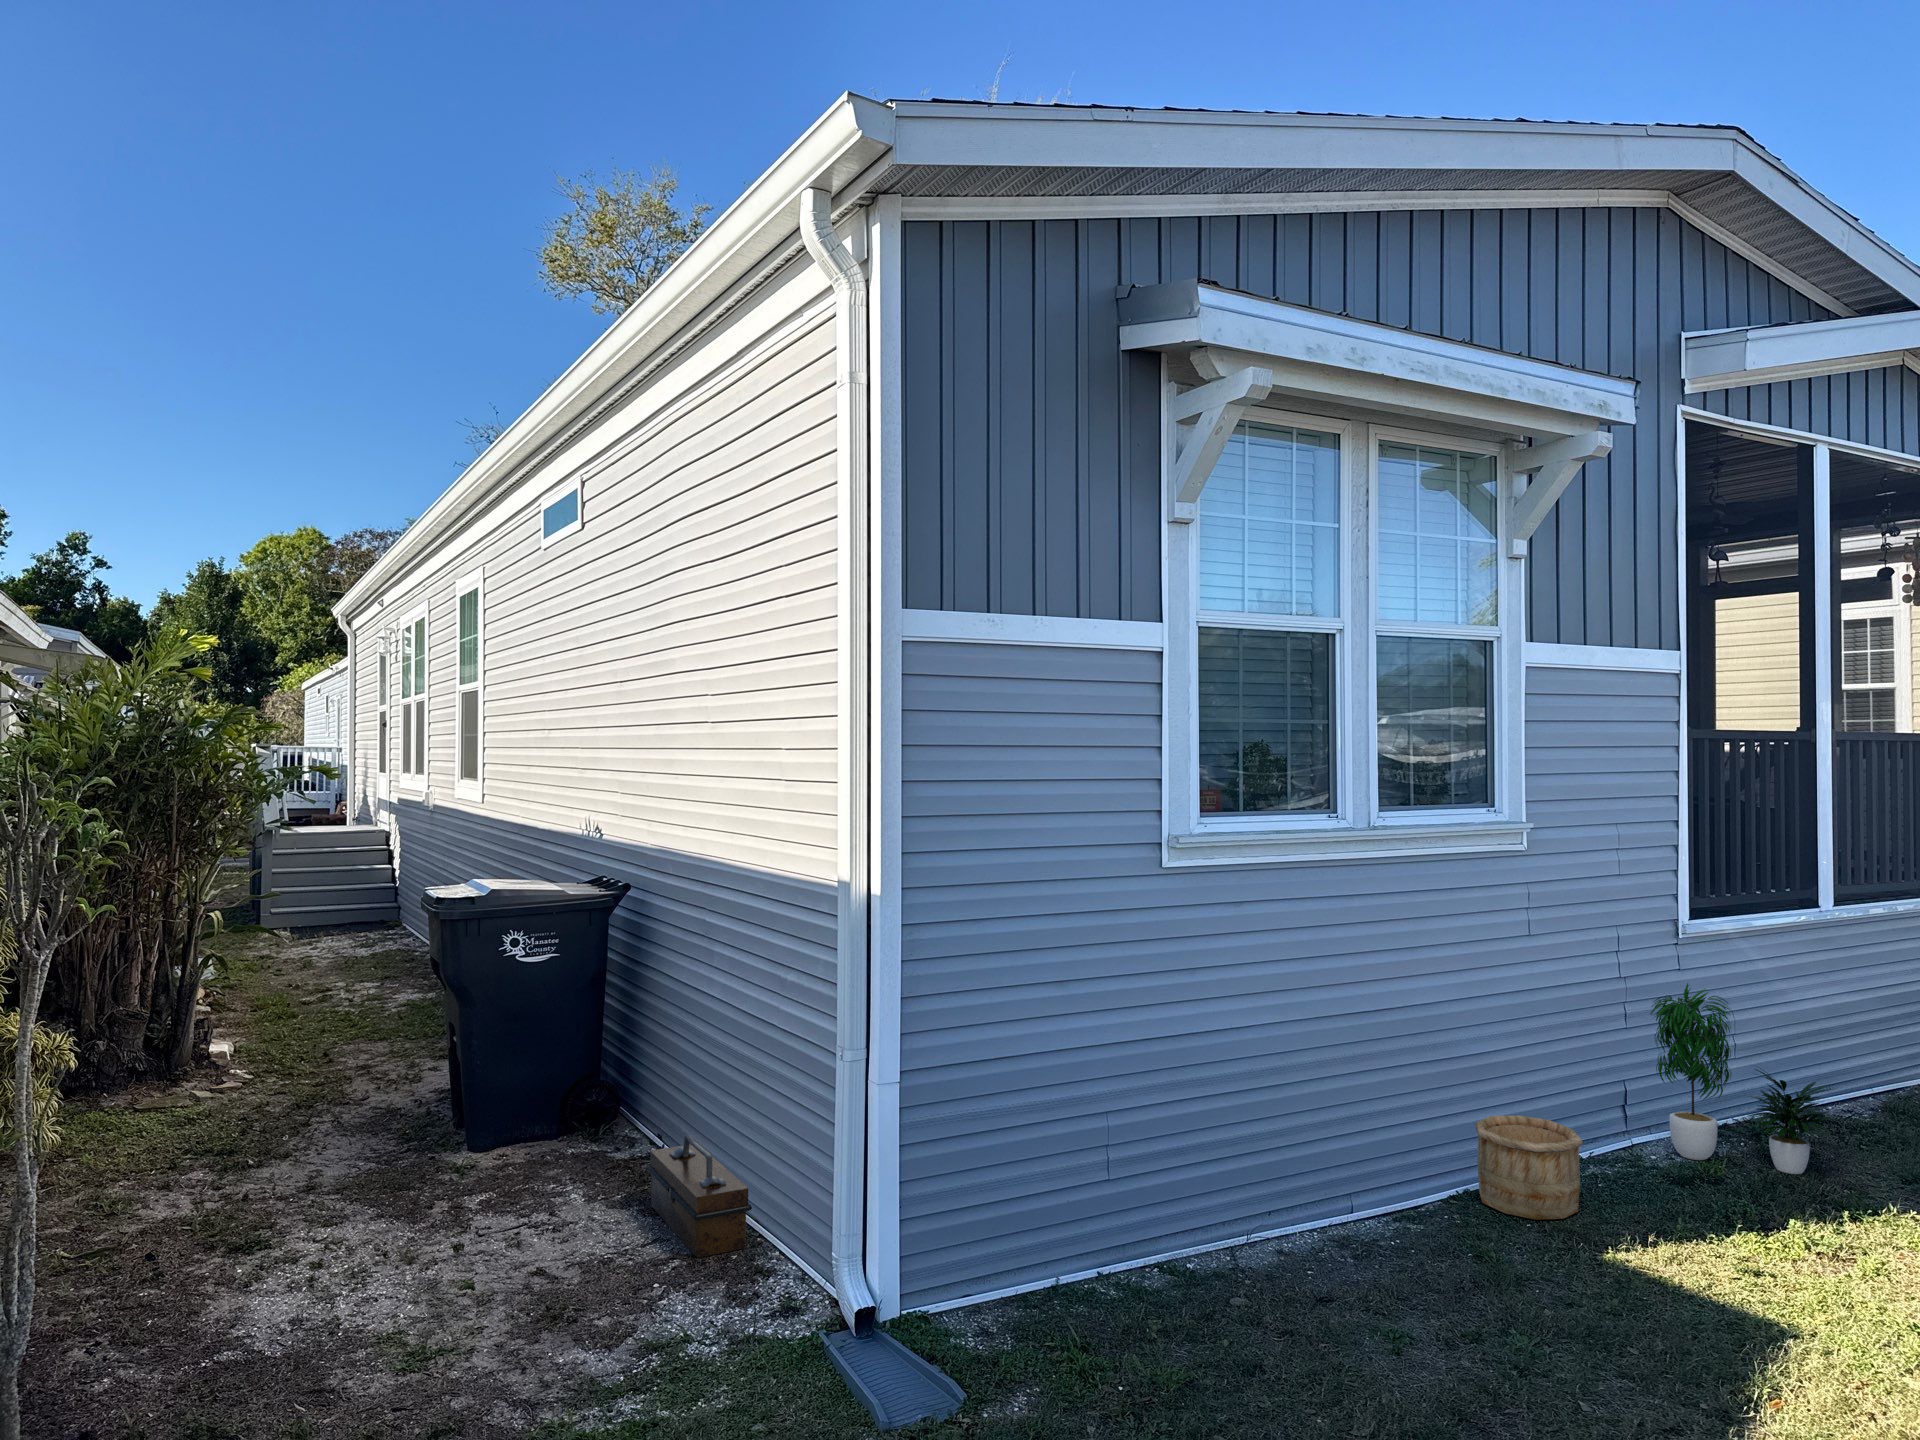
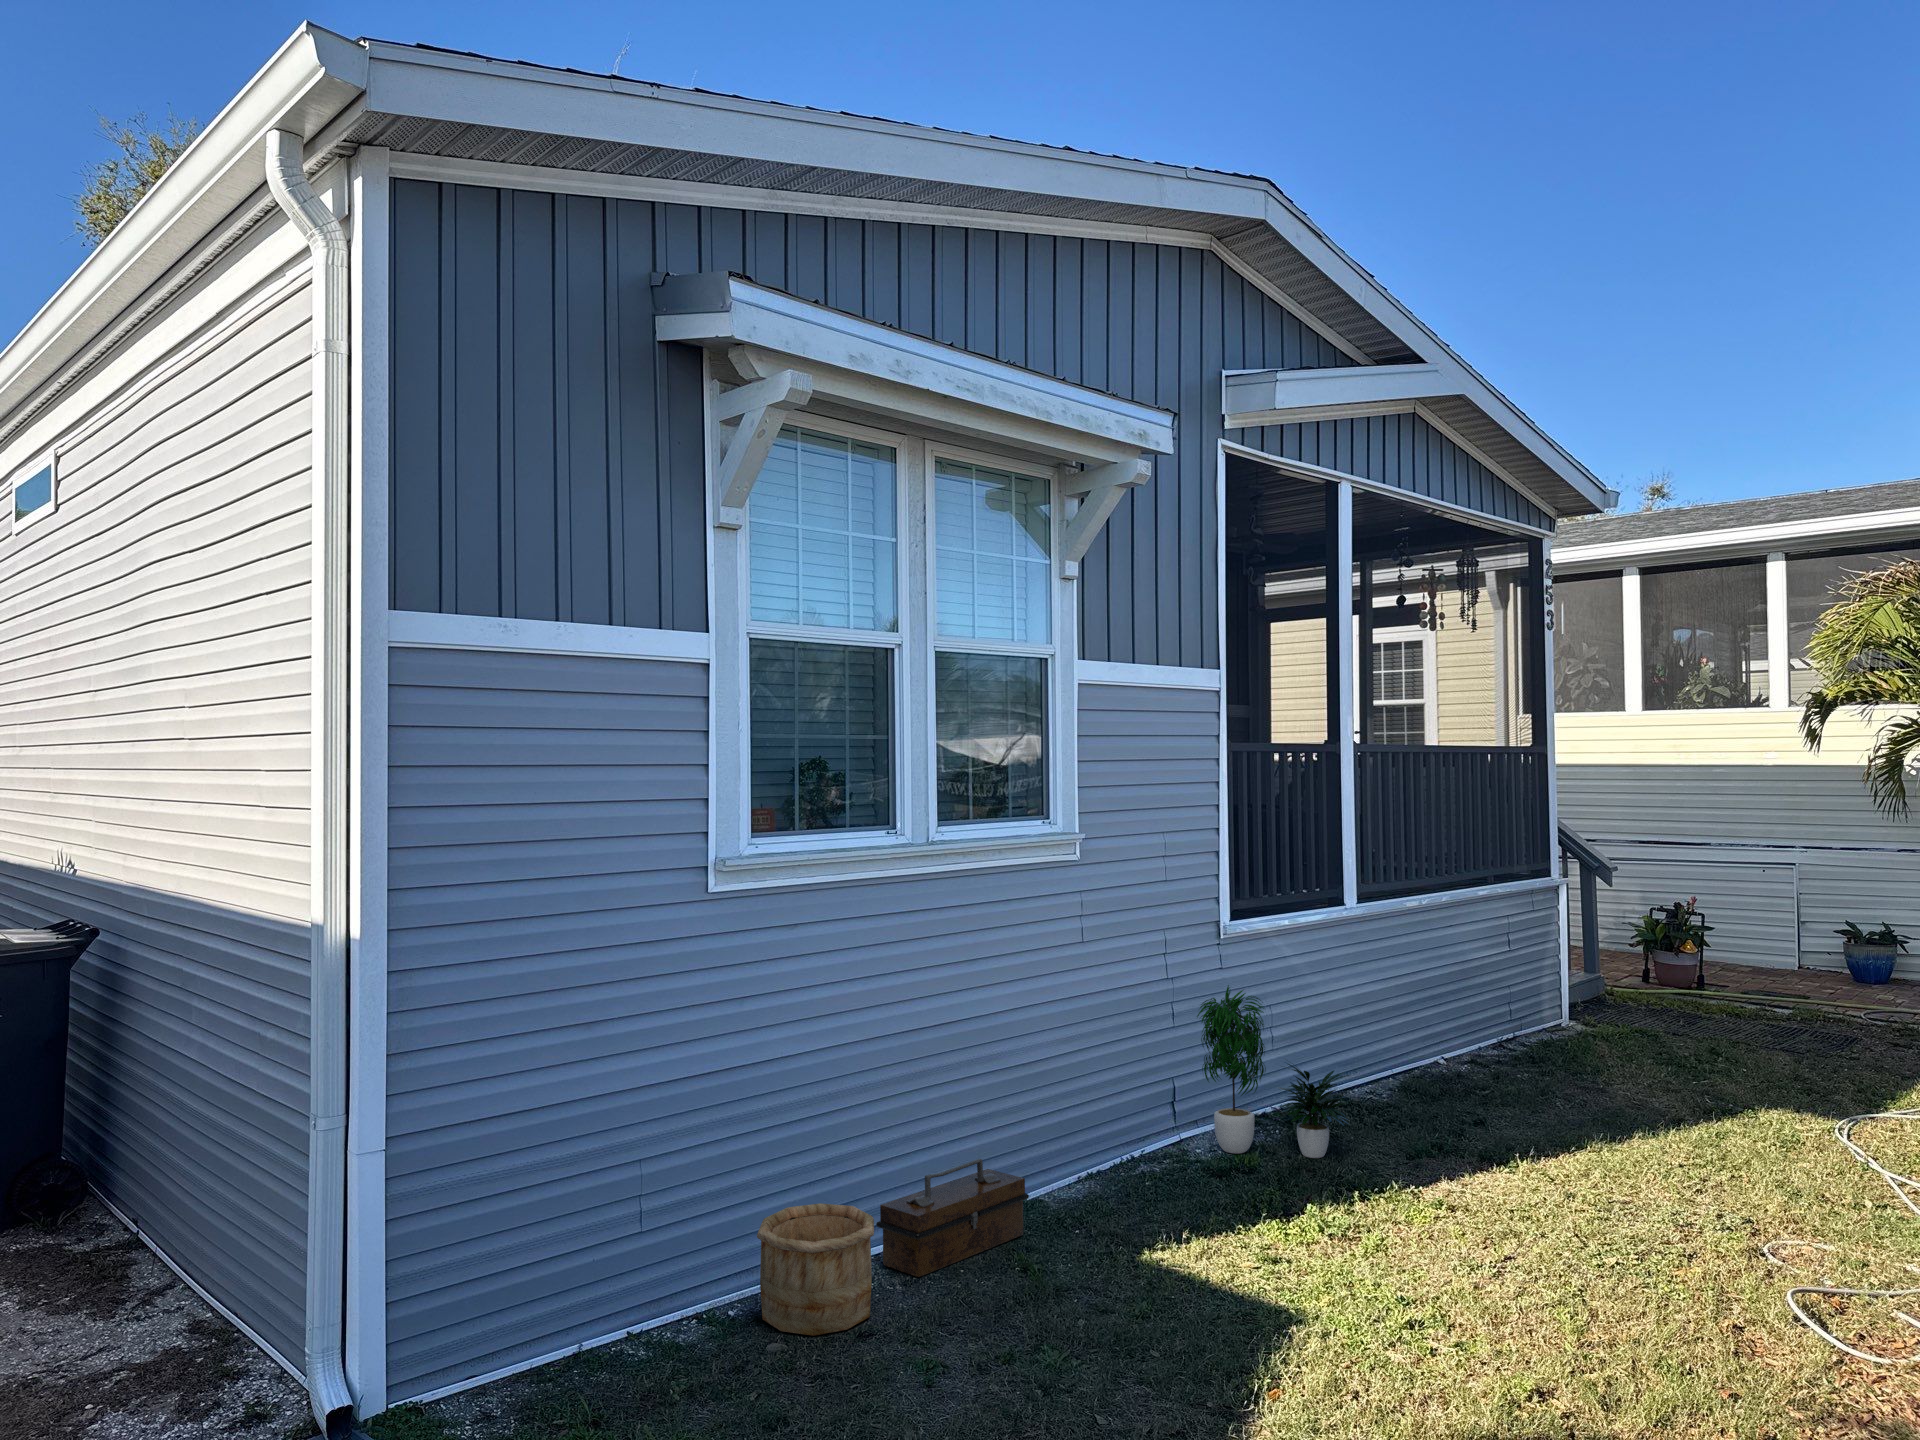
wooden bucket: present [1475,1116,1583,1220] -> present [757,1203,874,1336]
toolbox: present [647,1134,752,1258] -> present [876,1159,1029,1277]

